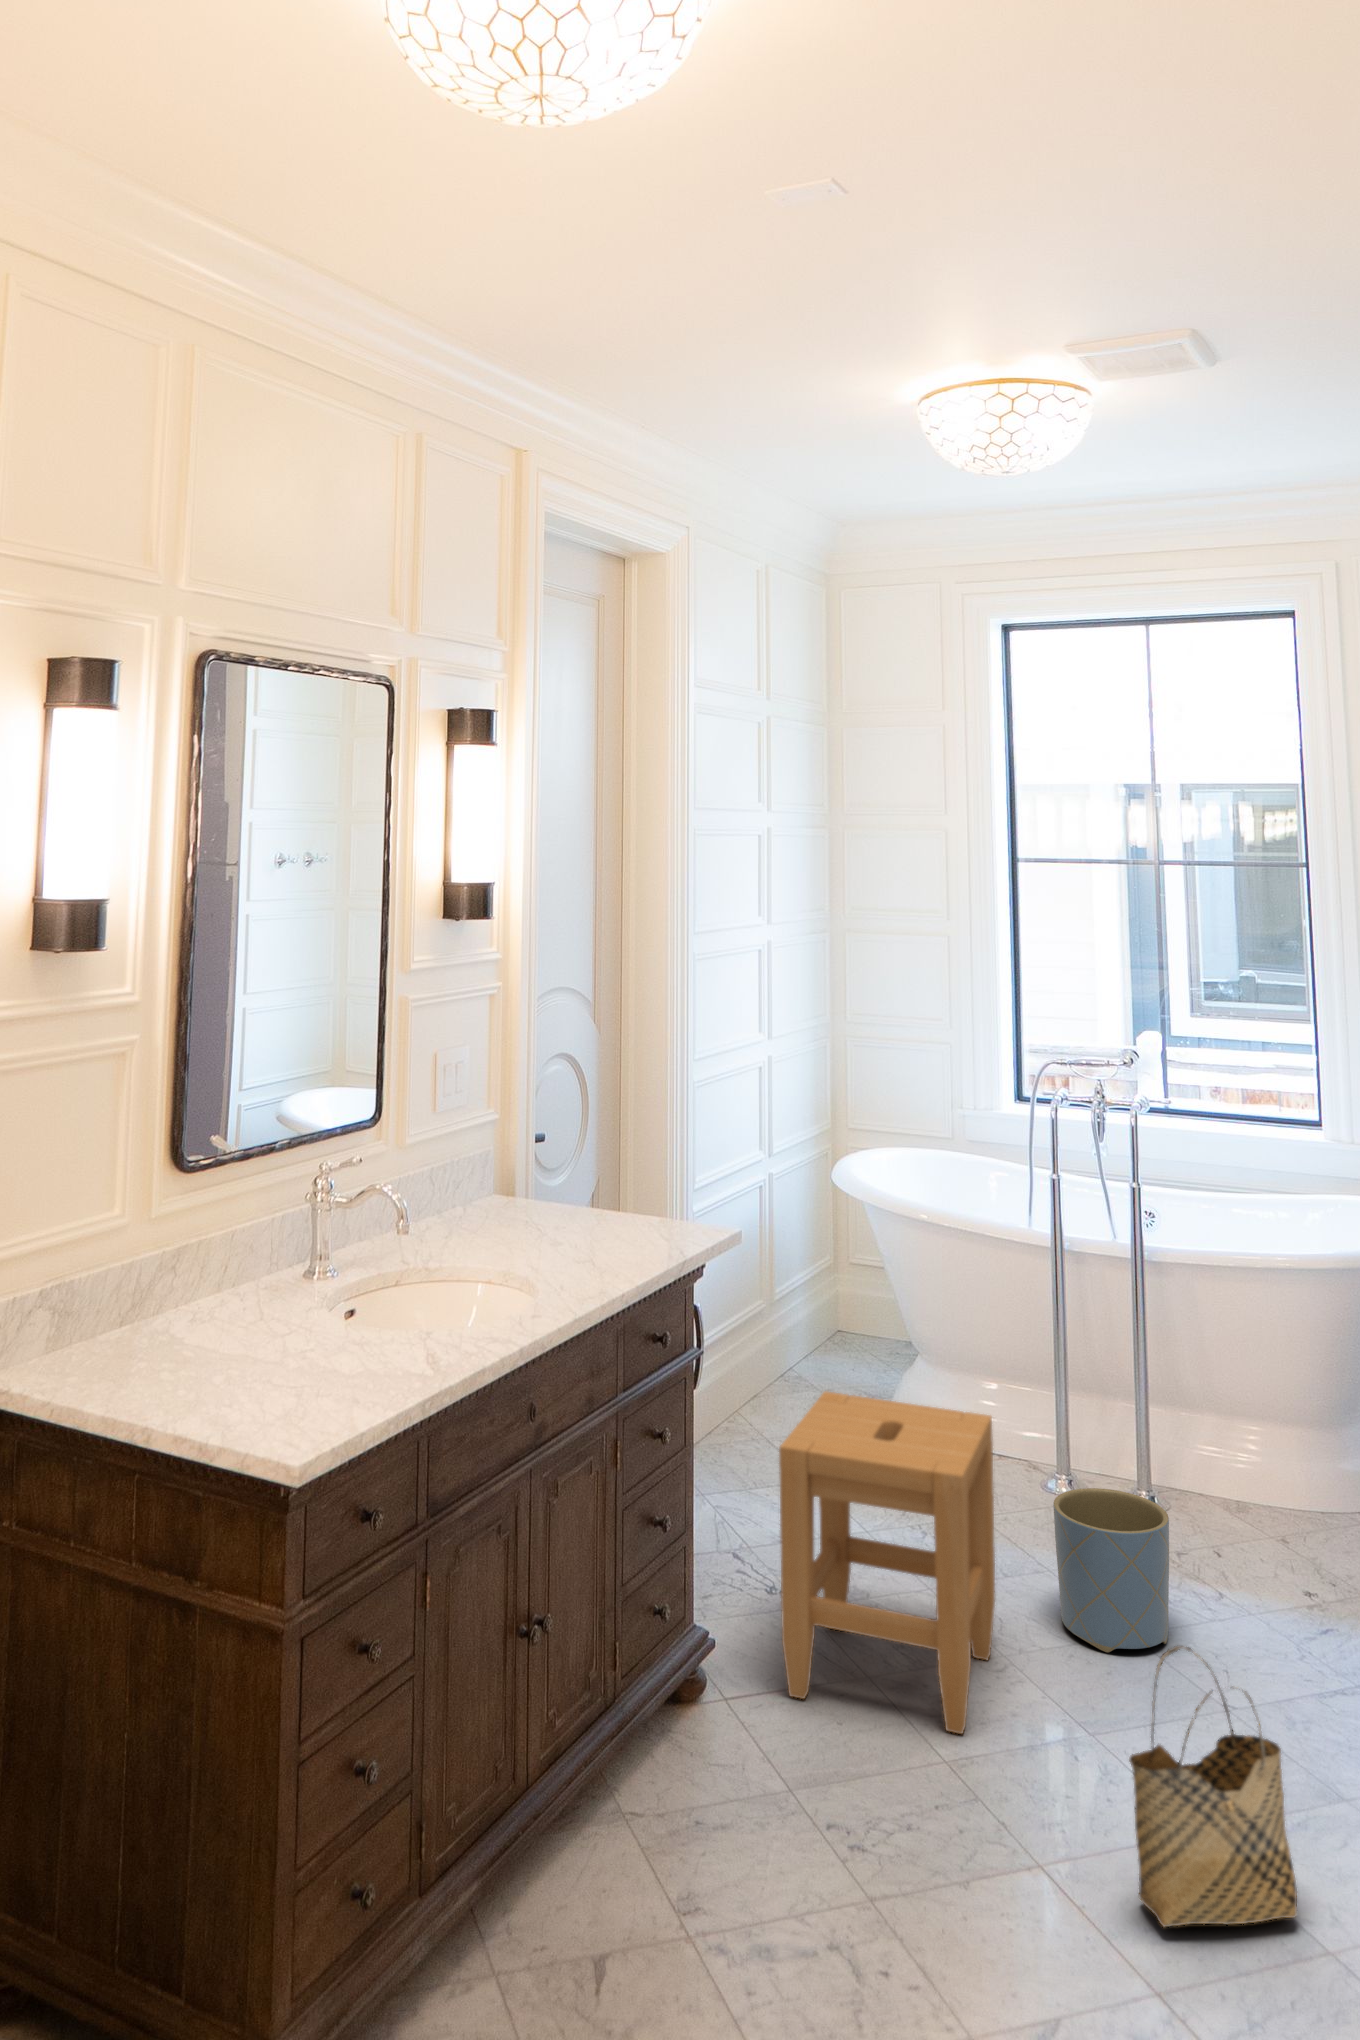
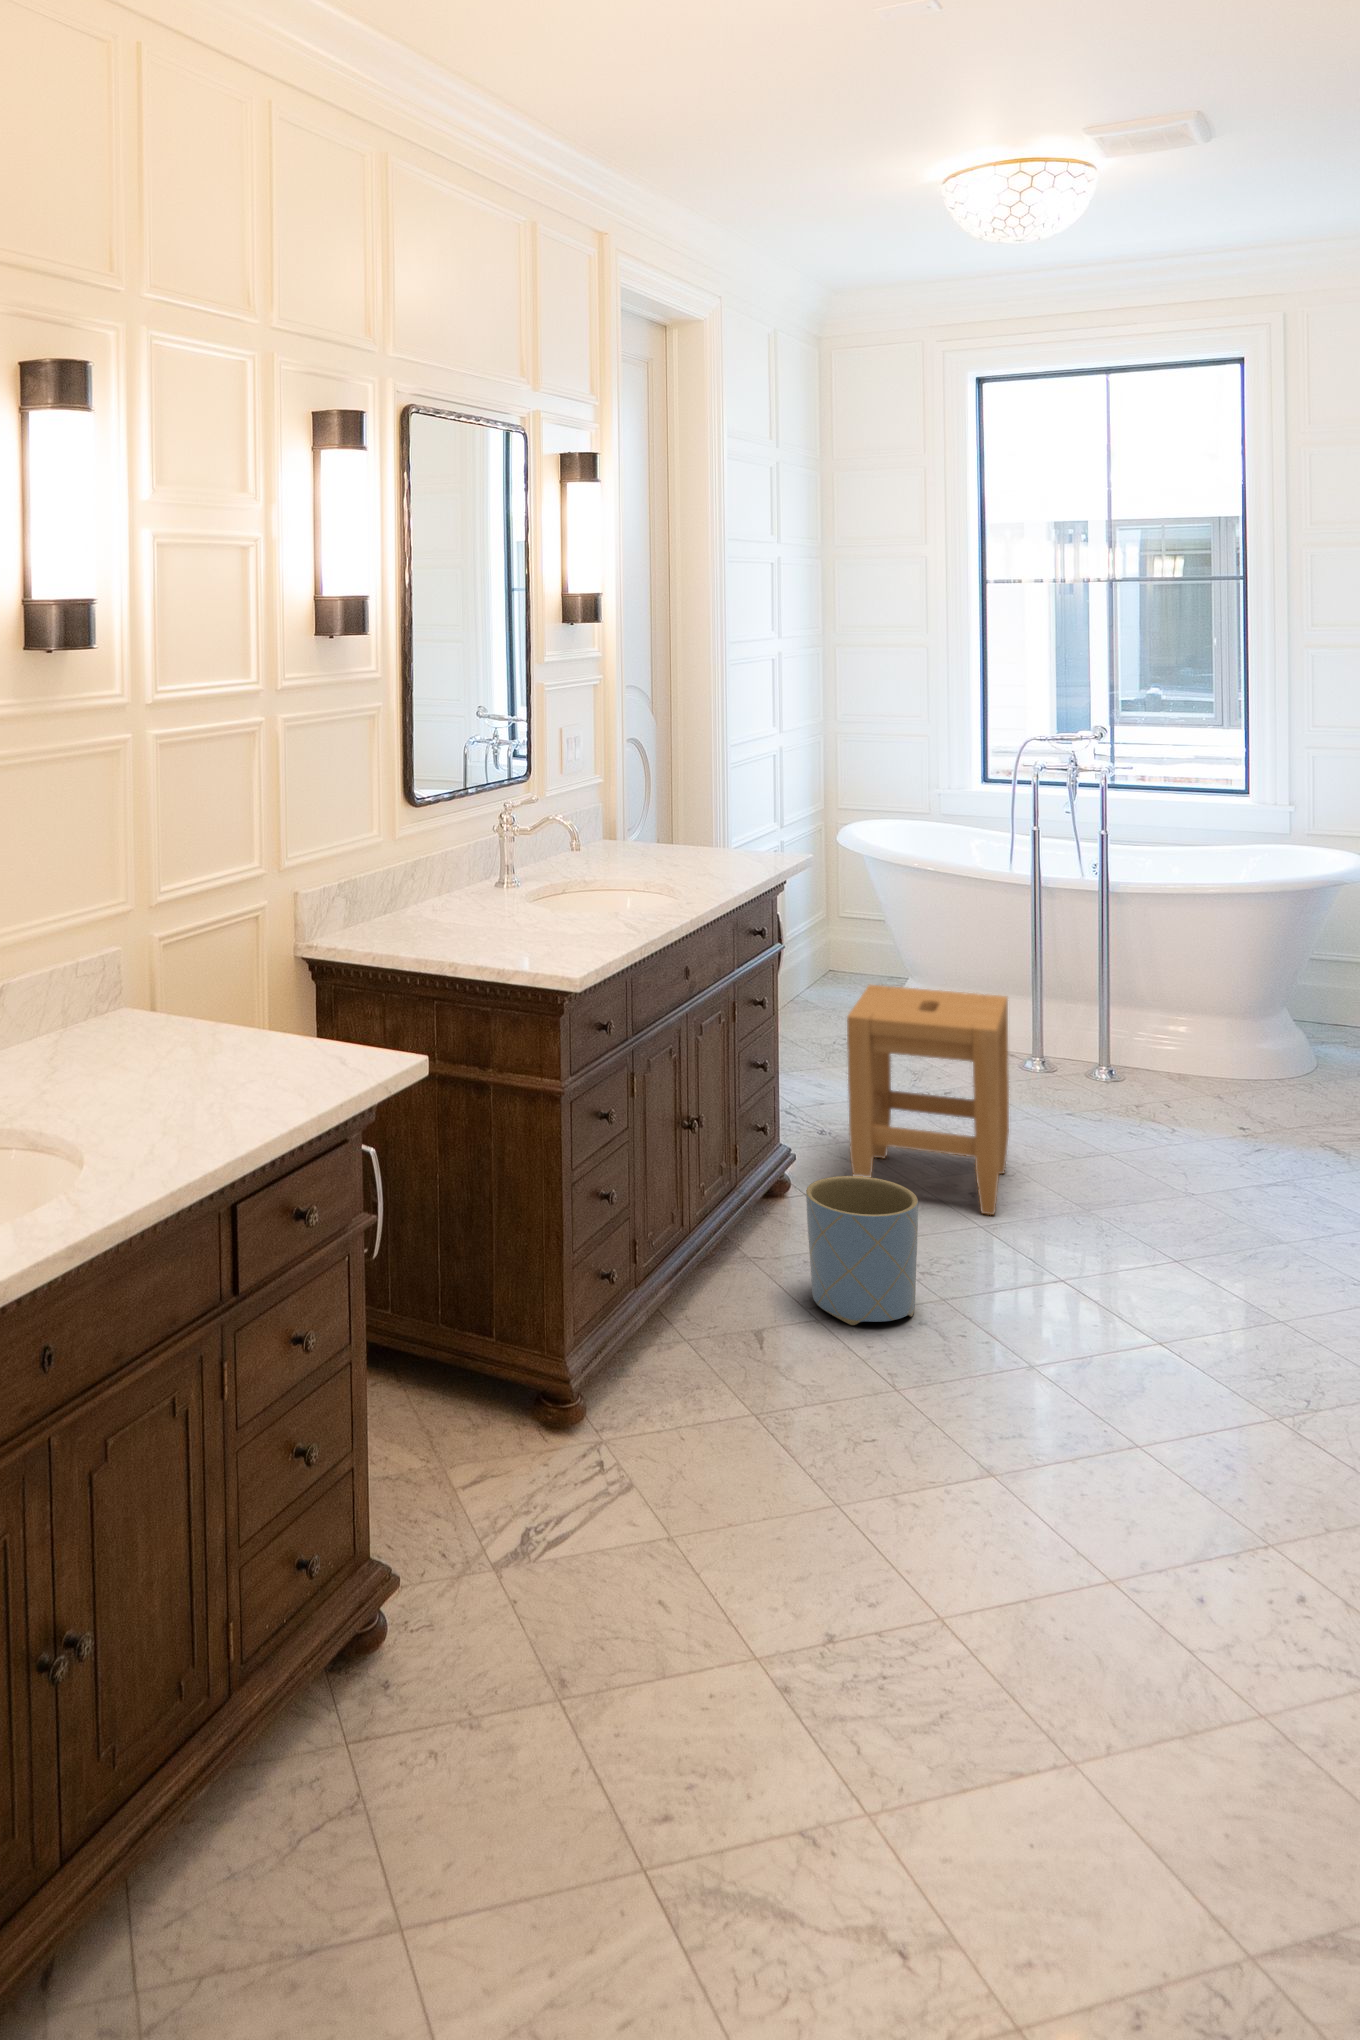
planter: present [1053,1488,1169,1653] -> present [806,1176,918,1325]
woven basket: present [1129,1646,1297,1927] -> none [1142,1130,1266,1313]

